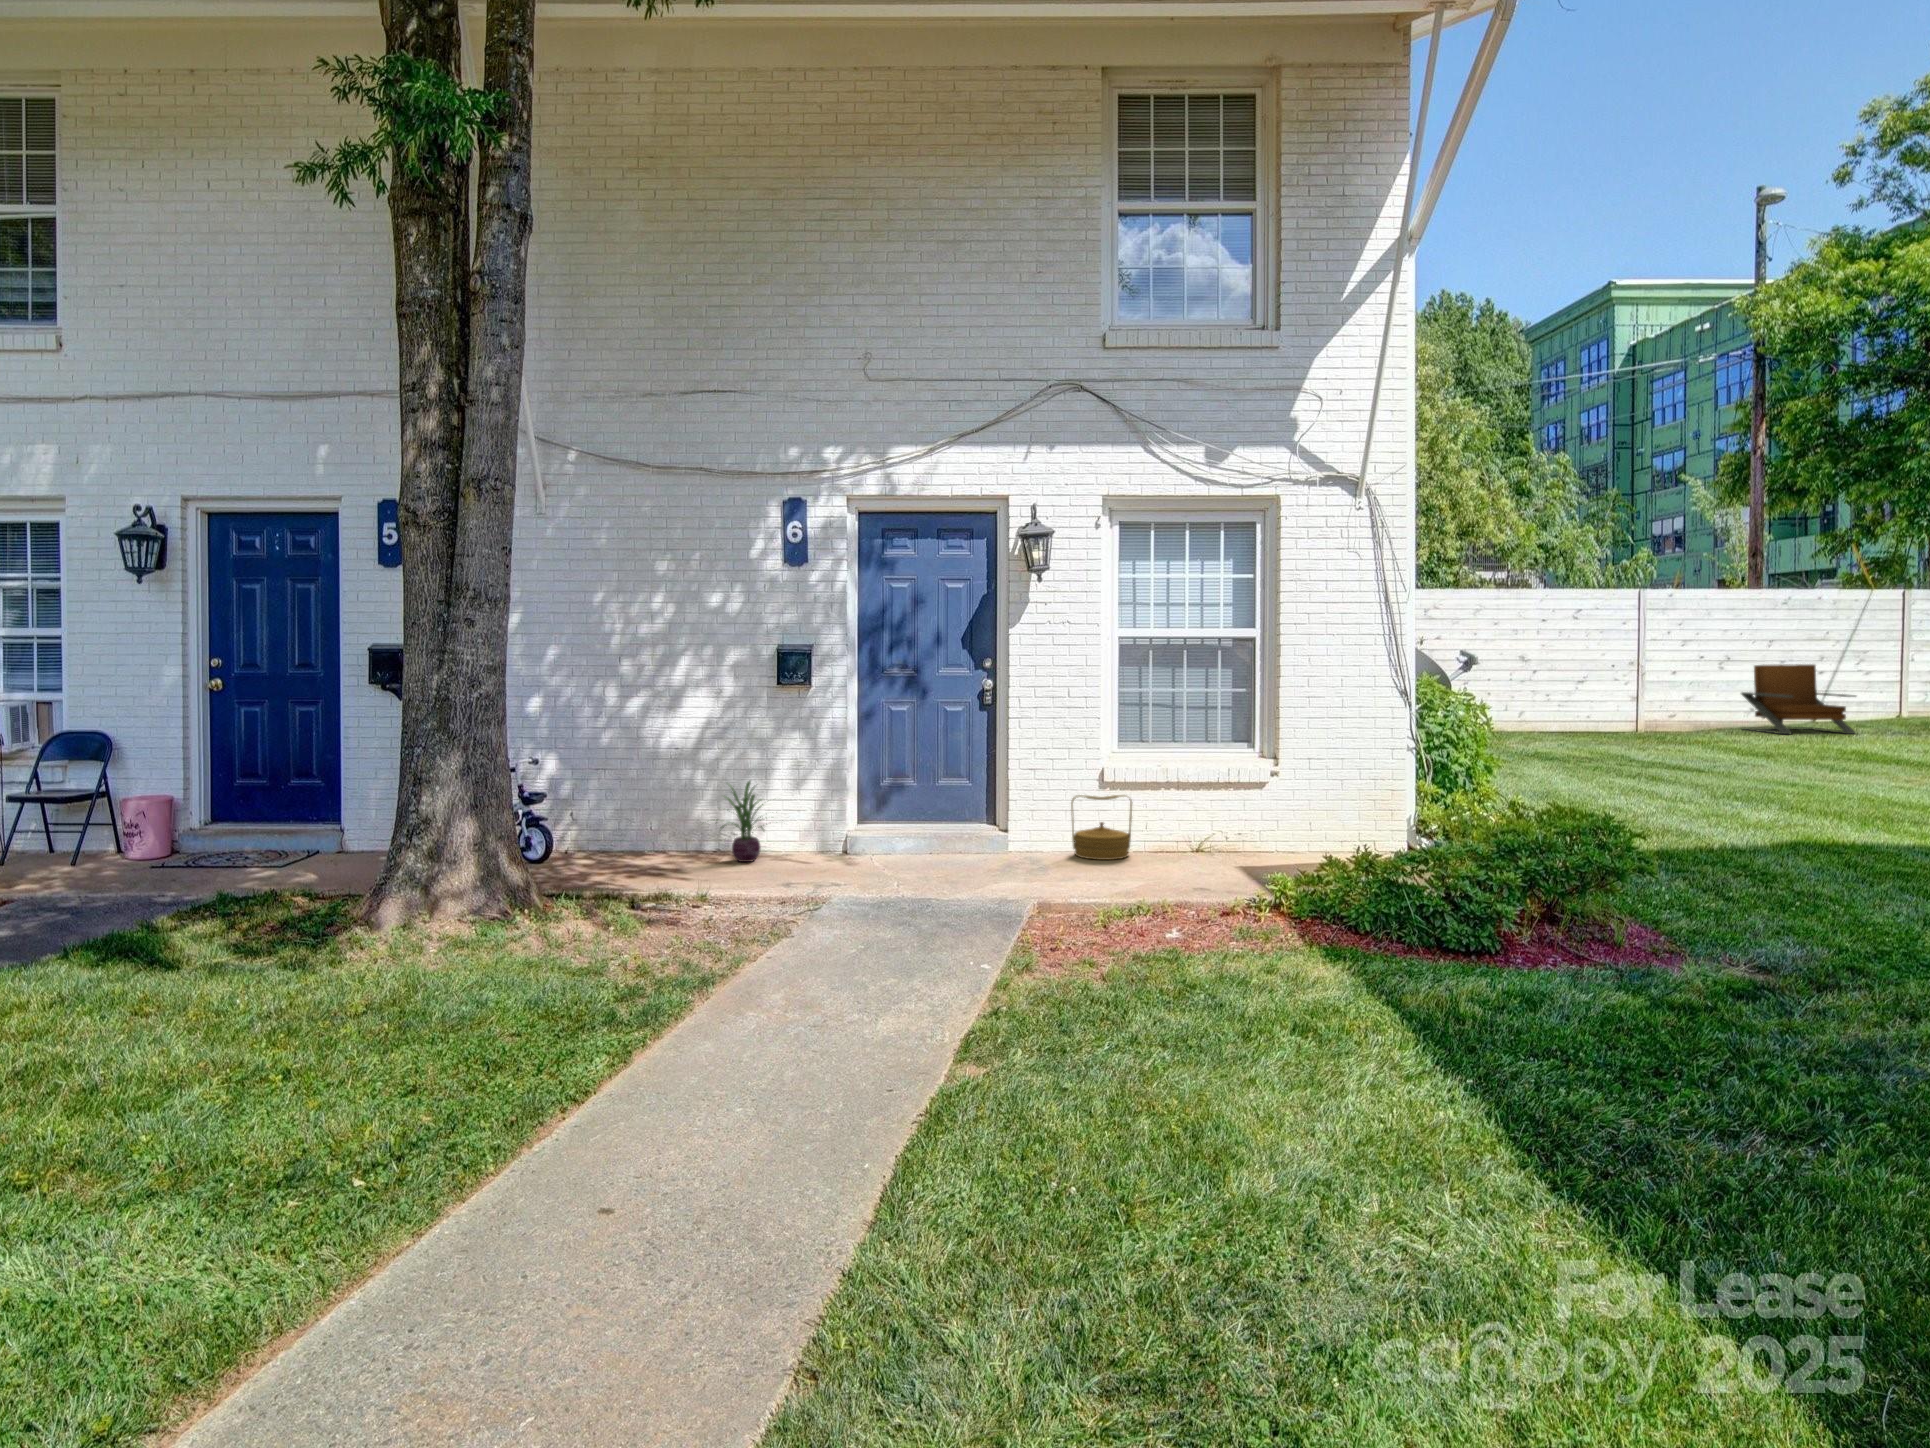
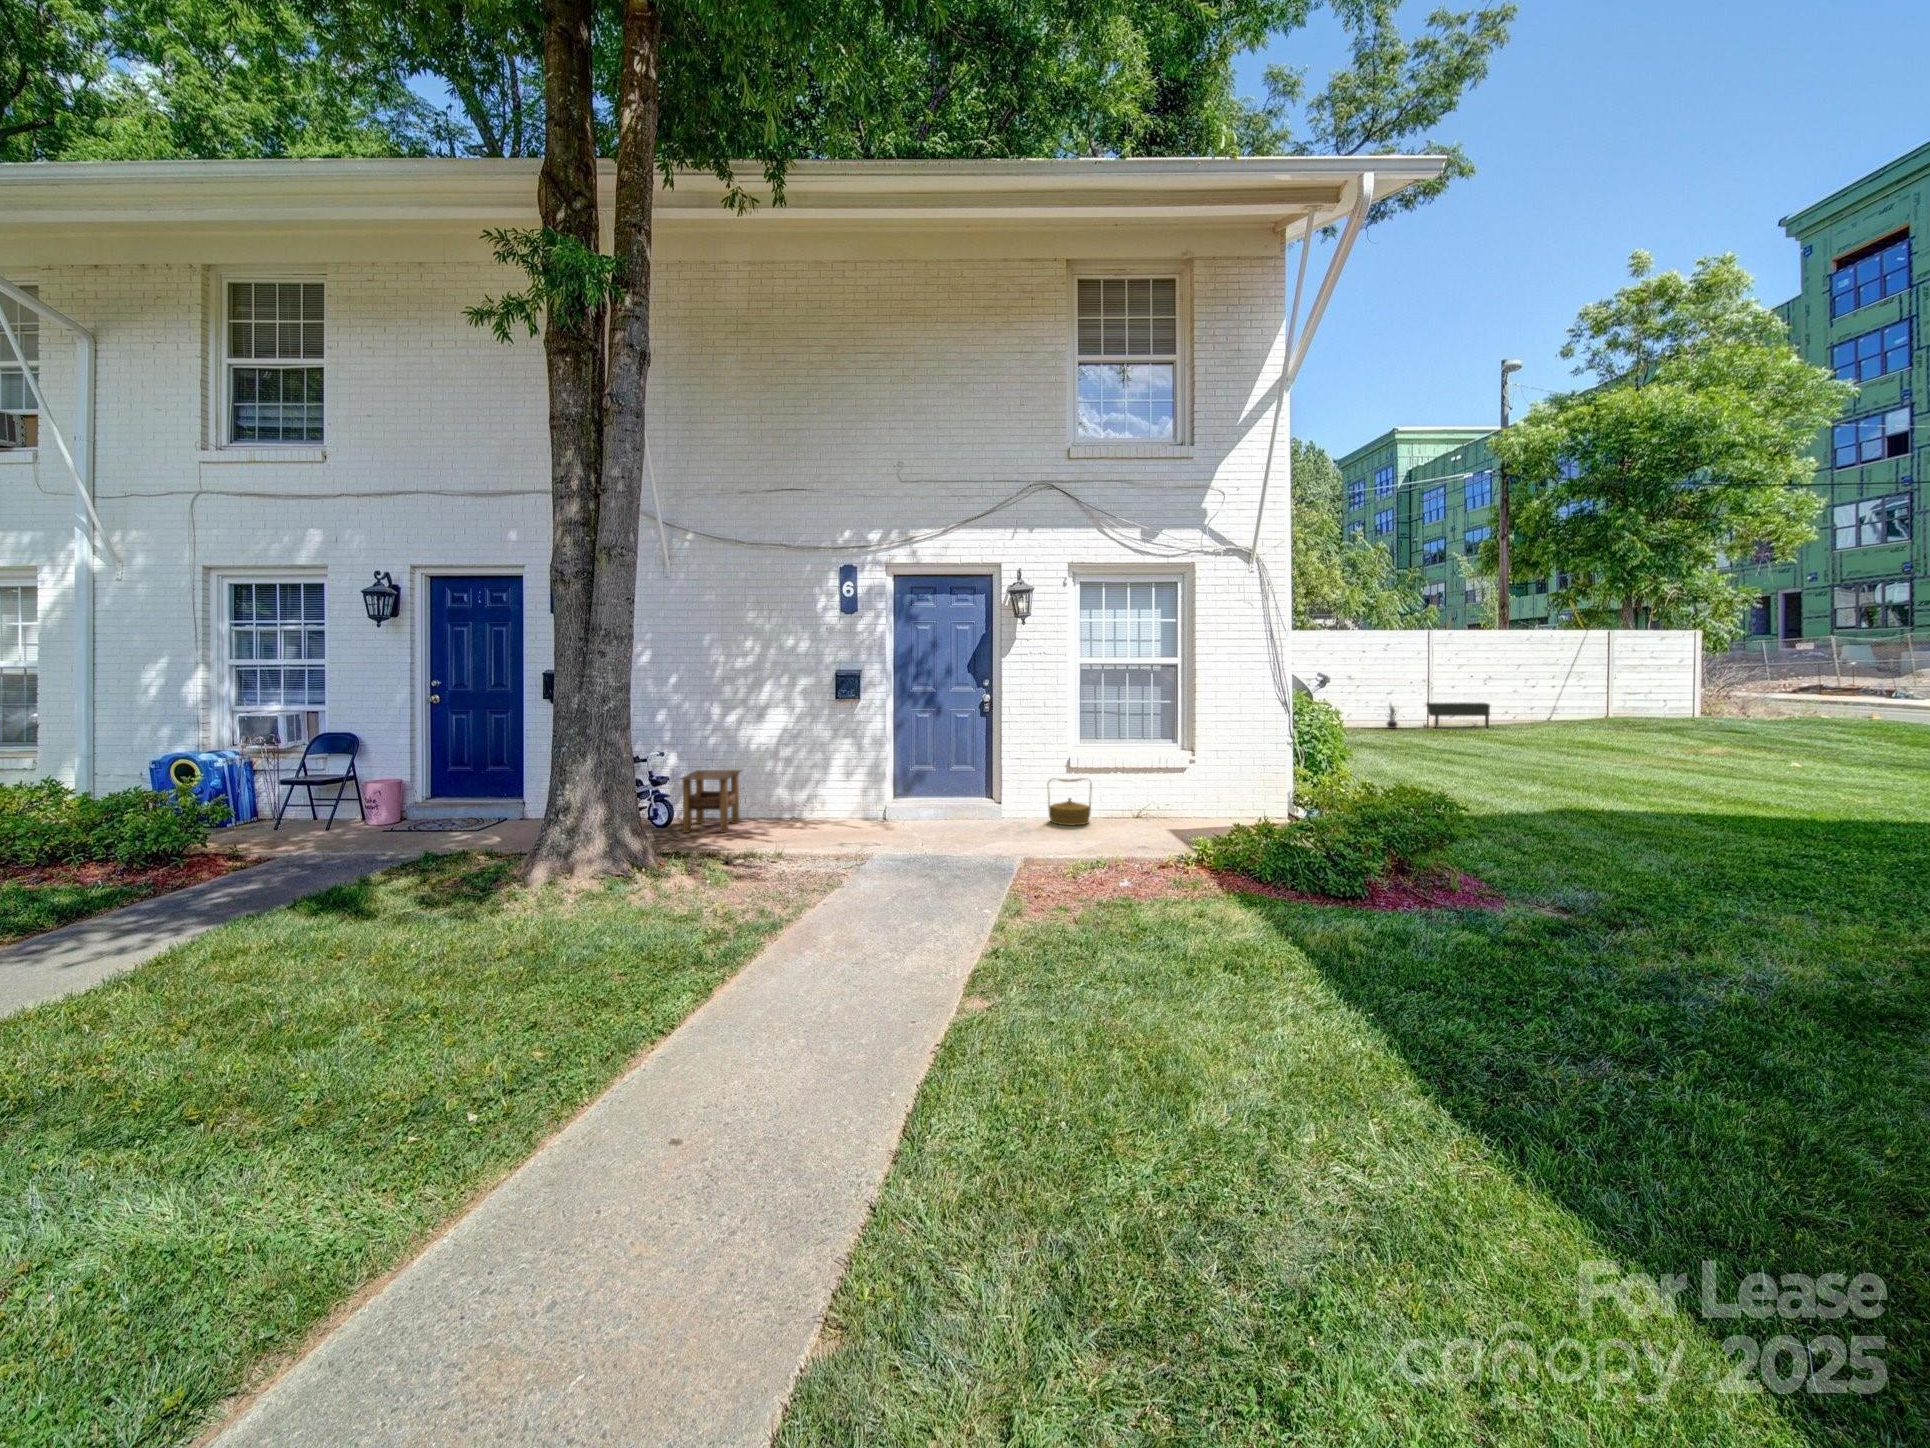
lounge chair: present [1741,664,1856,734] -> none [1507,681,1589,730]
bench: none [1618,695,1716,732] -> present [1424,702,1490,728]
decorative plant: present [721,781,764,862] -> present [1387,705,1397,729]
side table: none [558,783,651,868] -> present [680,770,741,833]

